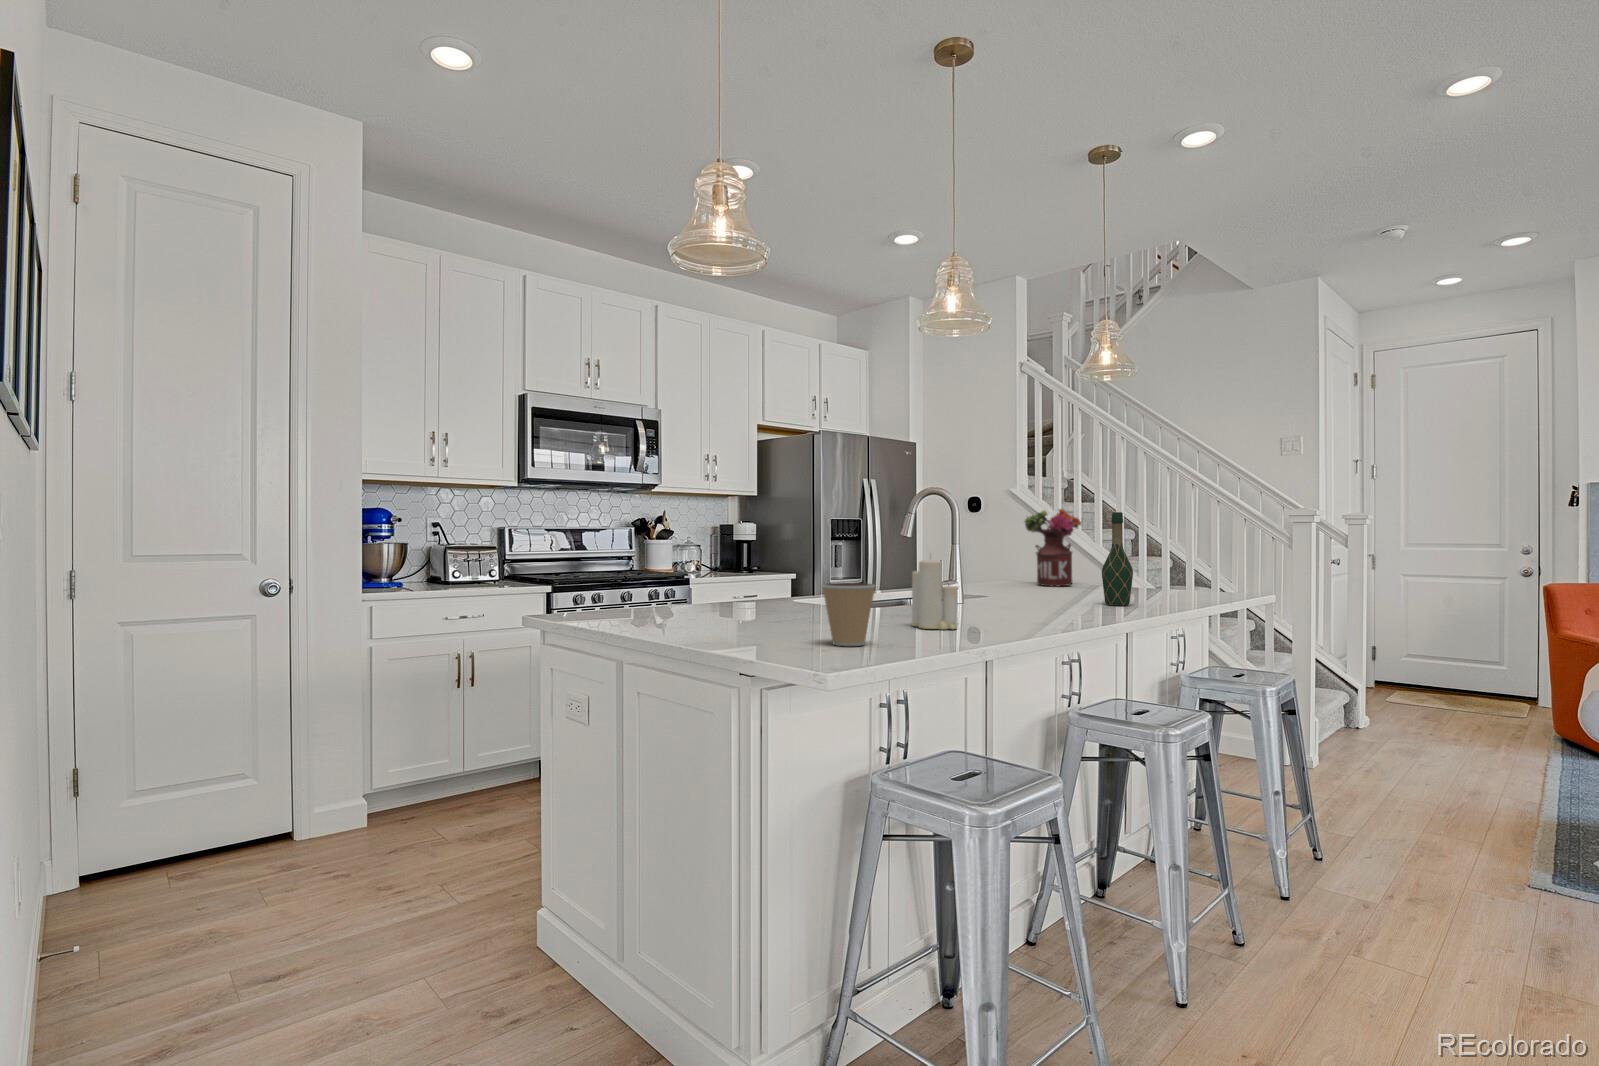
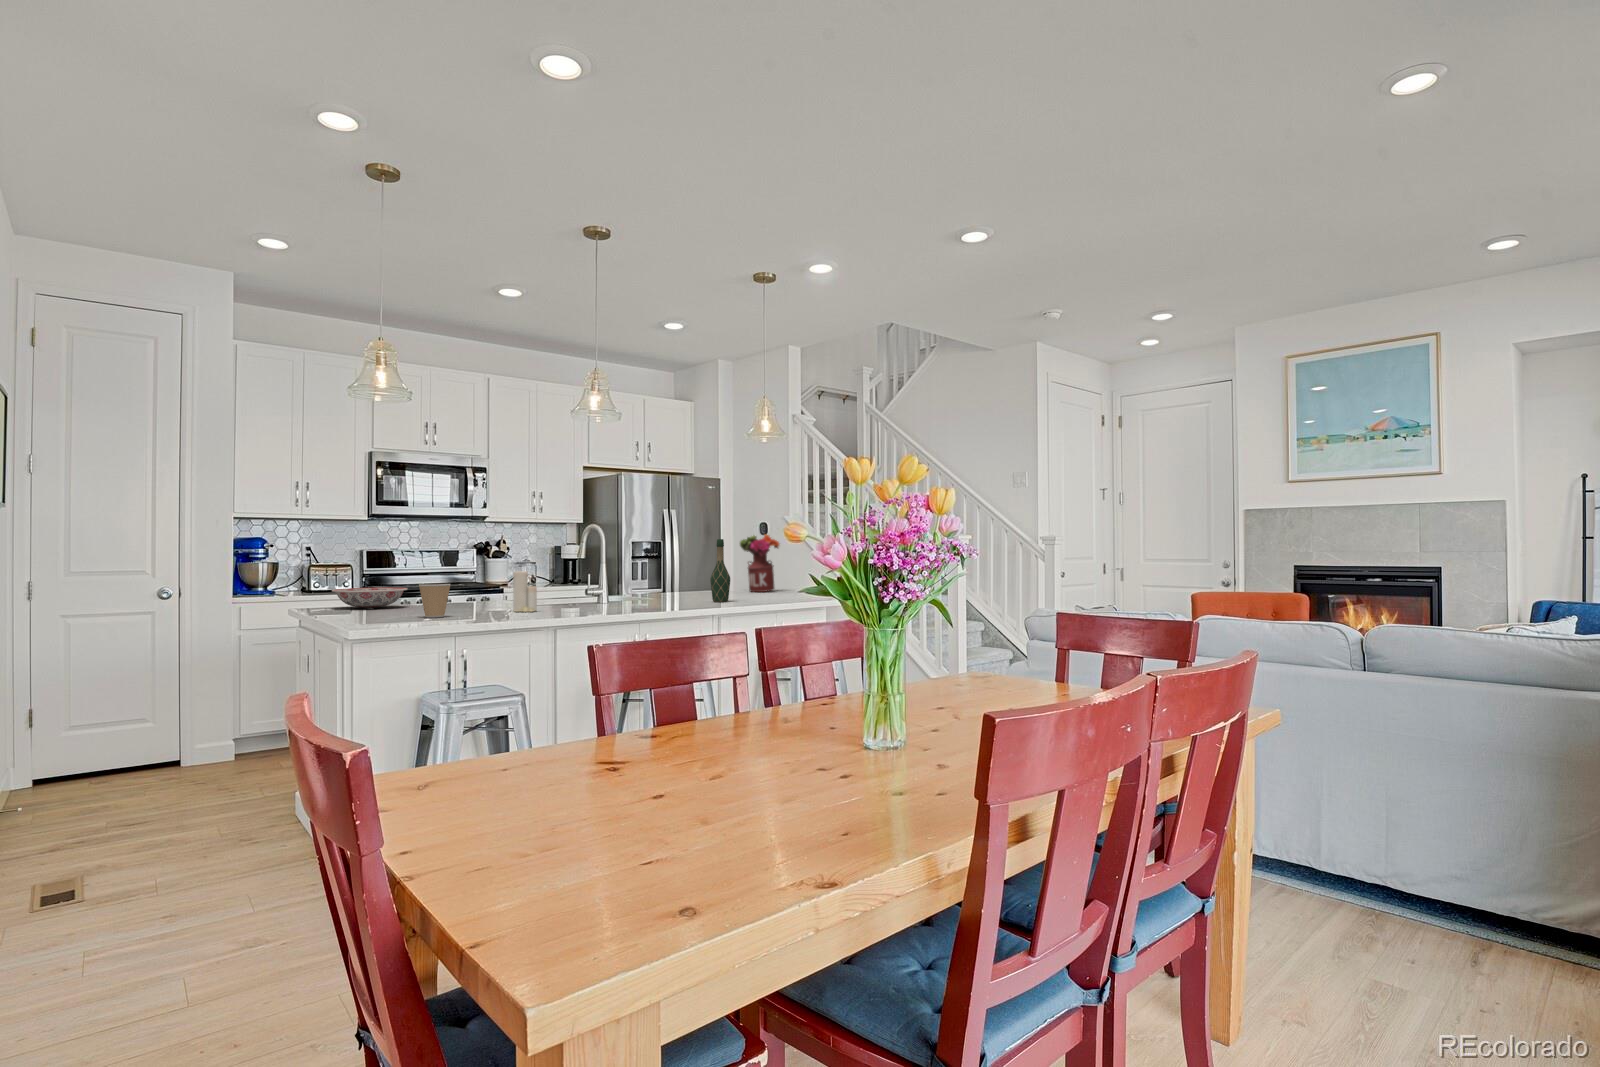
ceramic bowl: none [587,584,700,618] -> present [332,587,408,608]

